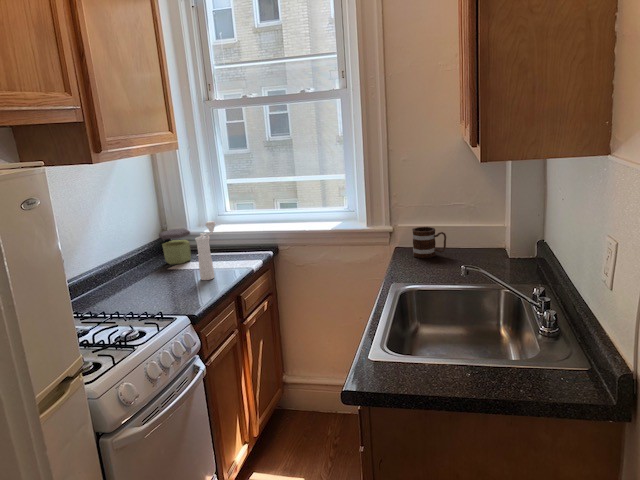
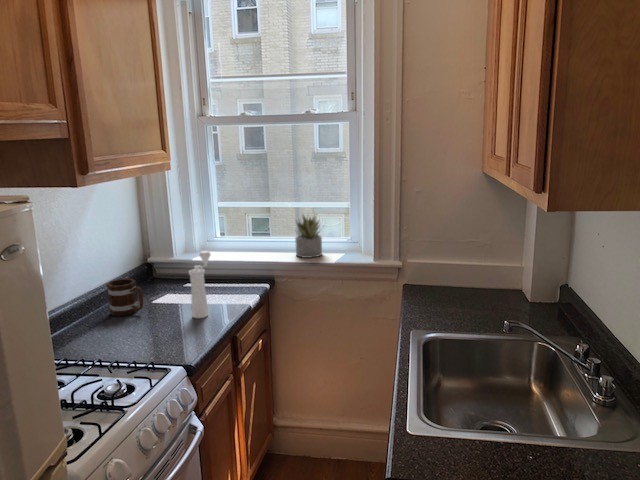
succulent plant: none [294,185,323,227] -> present [295,216,322,258]
mug: present [412,227,446,258] -> present [107,279,143,316]
jar: present [159,228,191,264] -> none [143,256,179,296]

